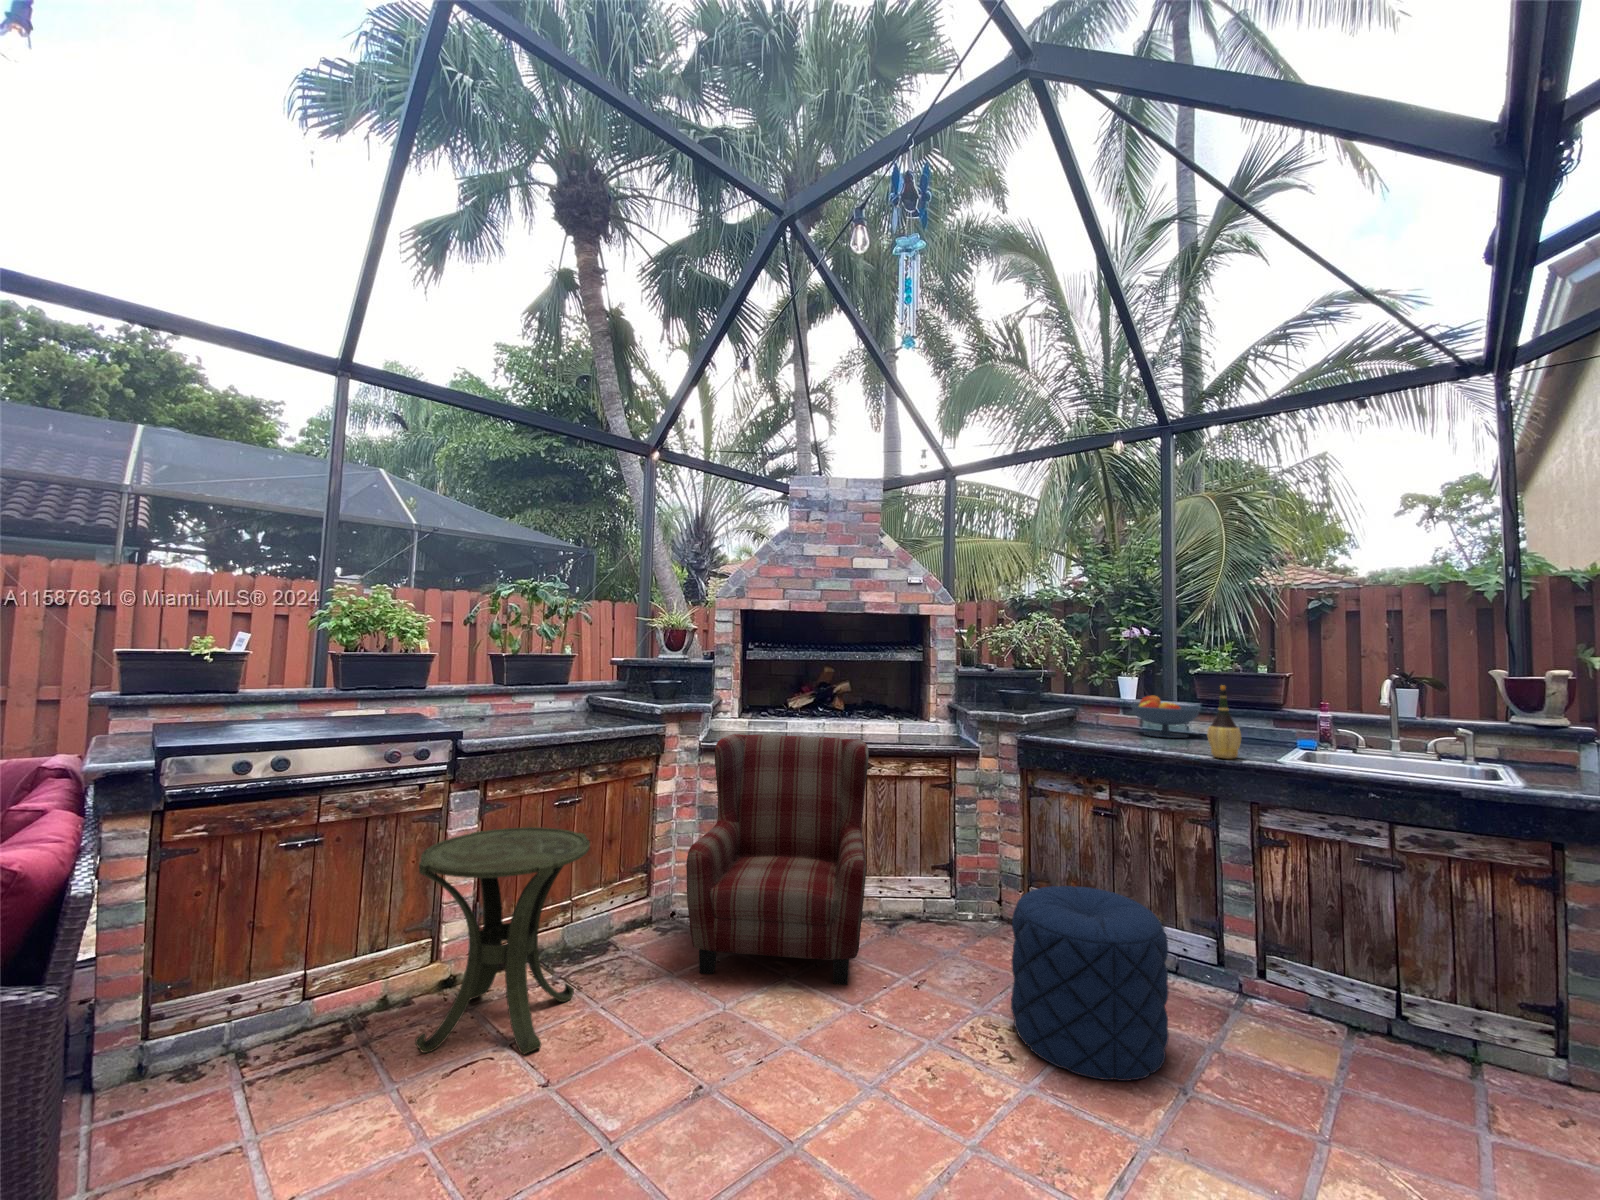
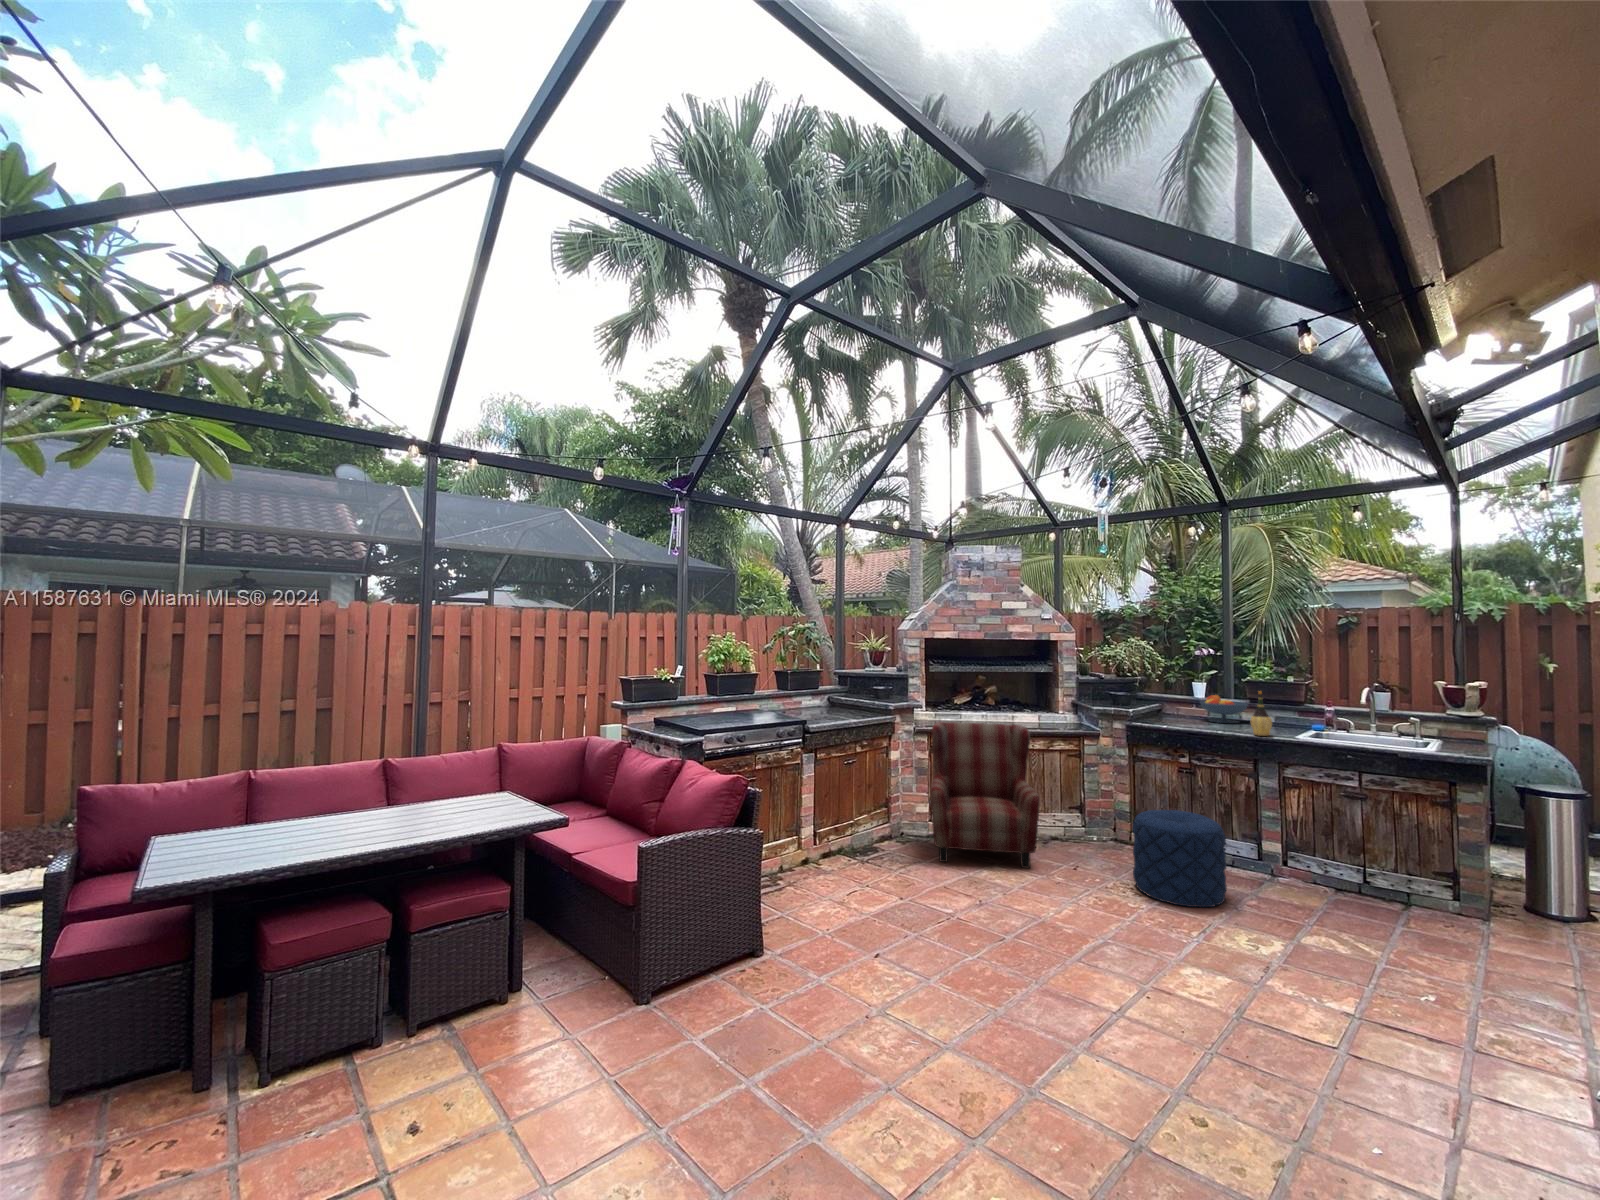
side table: present [415,827,590,1054] -> none [805,776,890,890]

